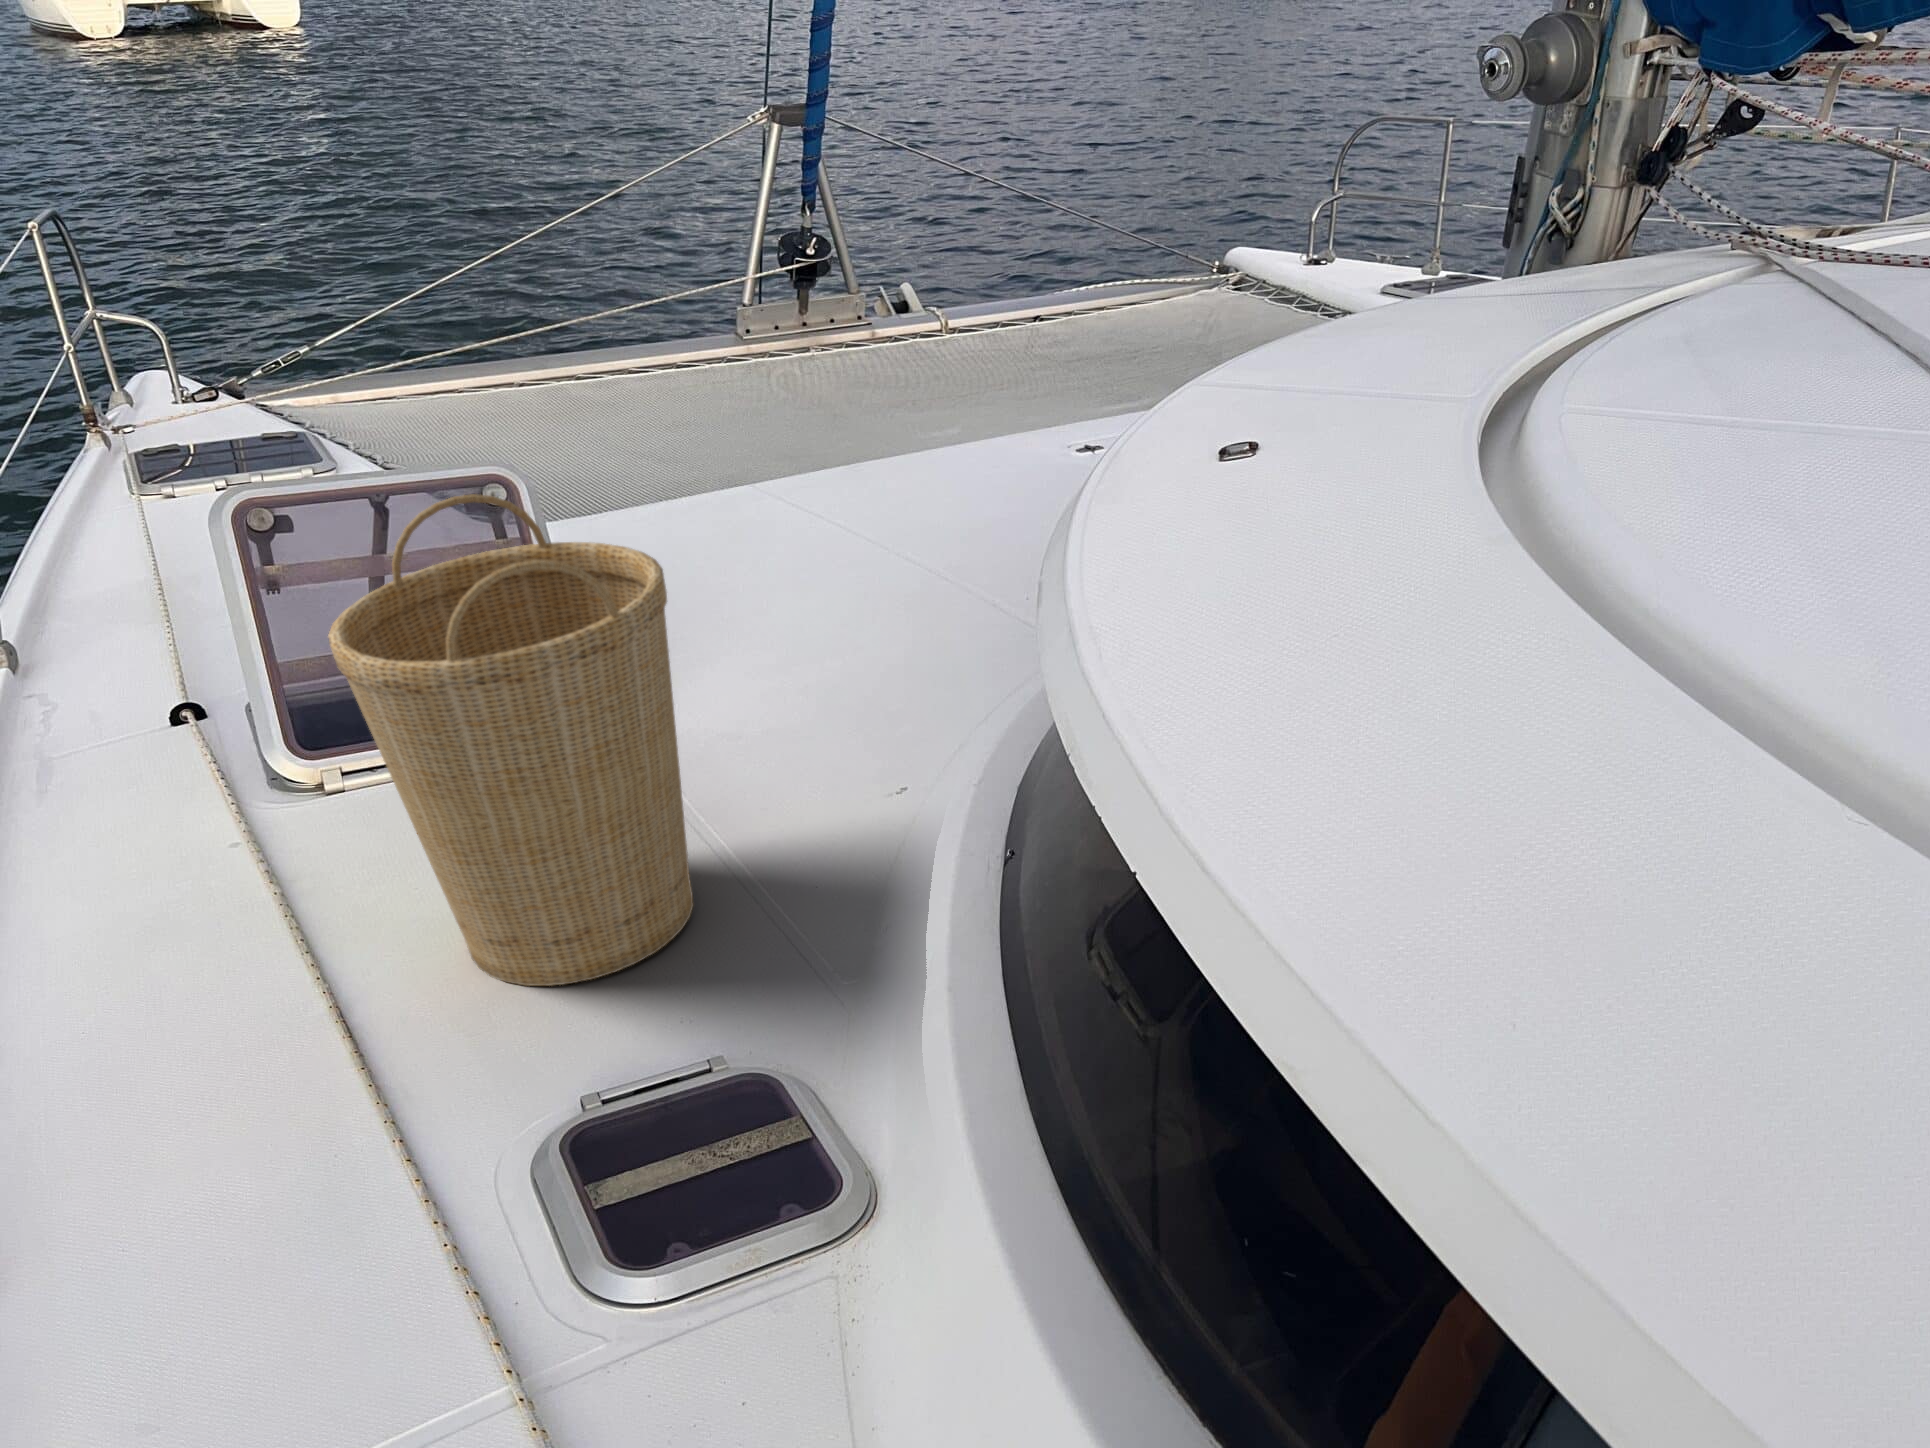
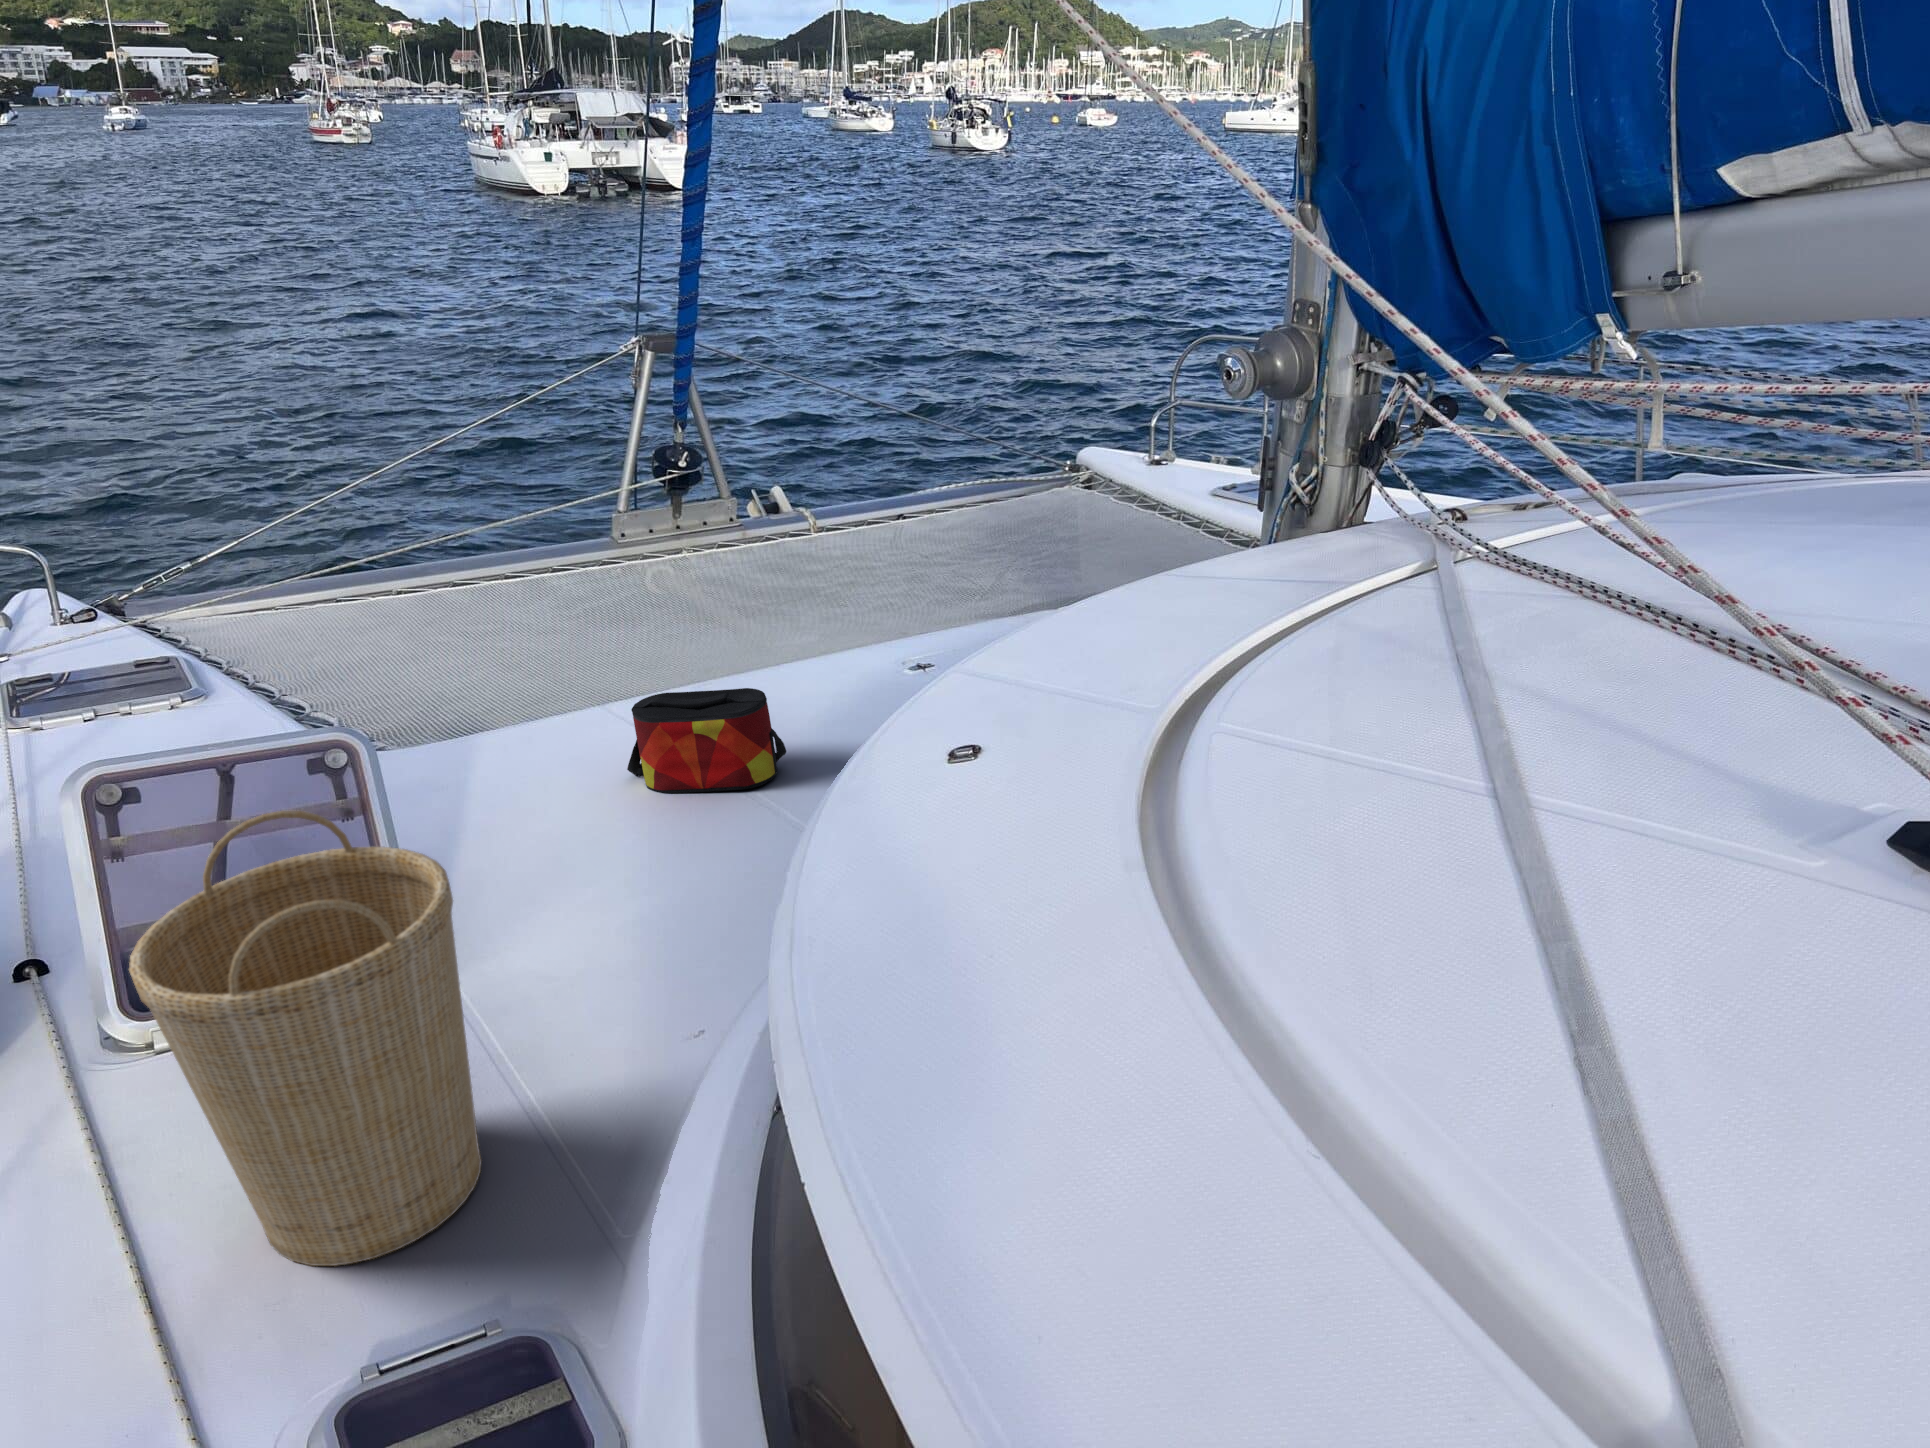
bag: none [789,451,967,569] -> present [627,688,786,794]

